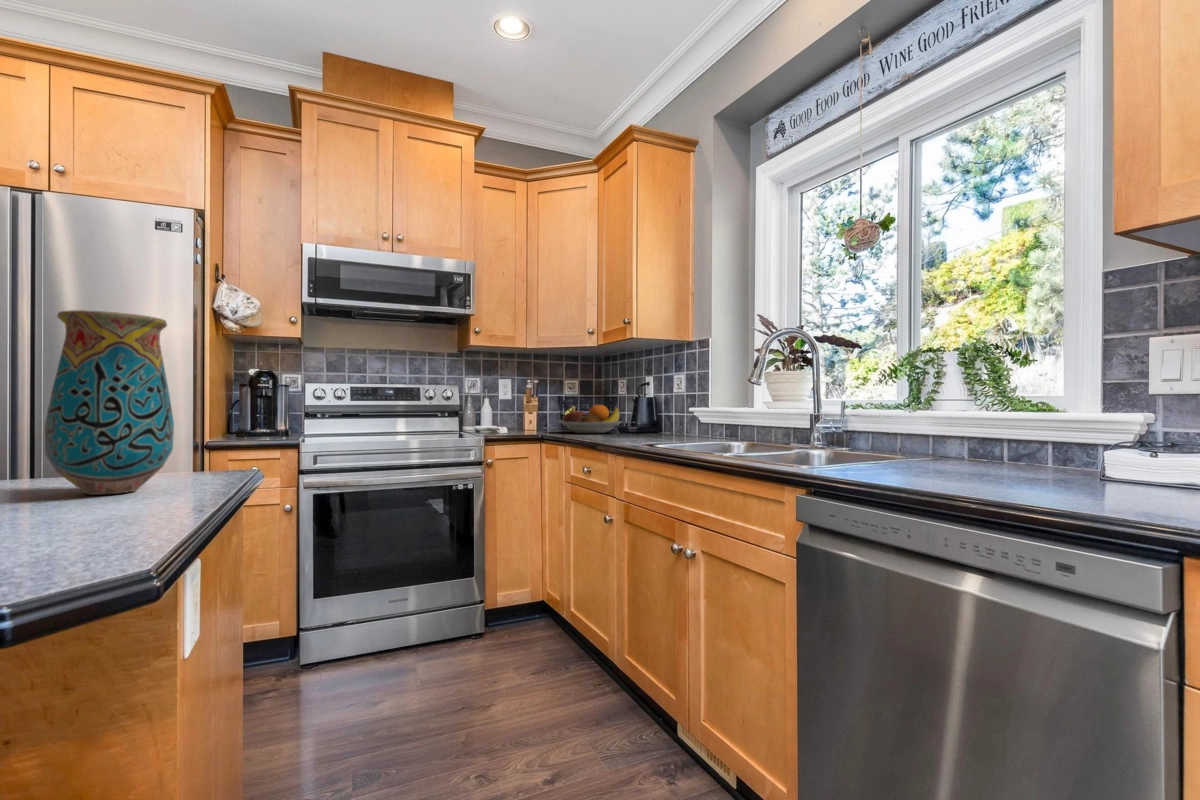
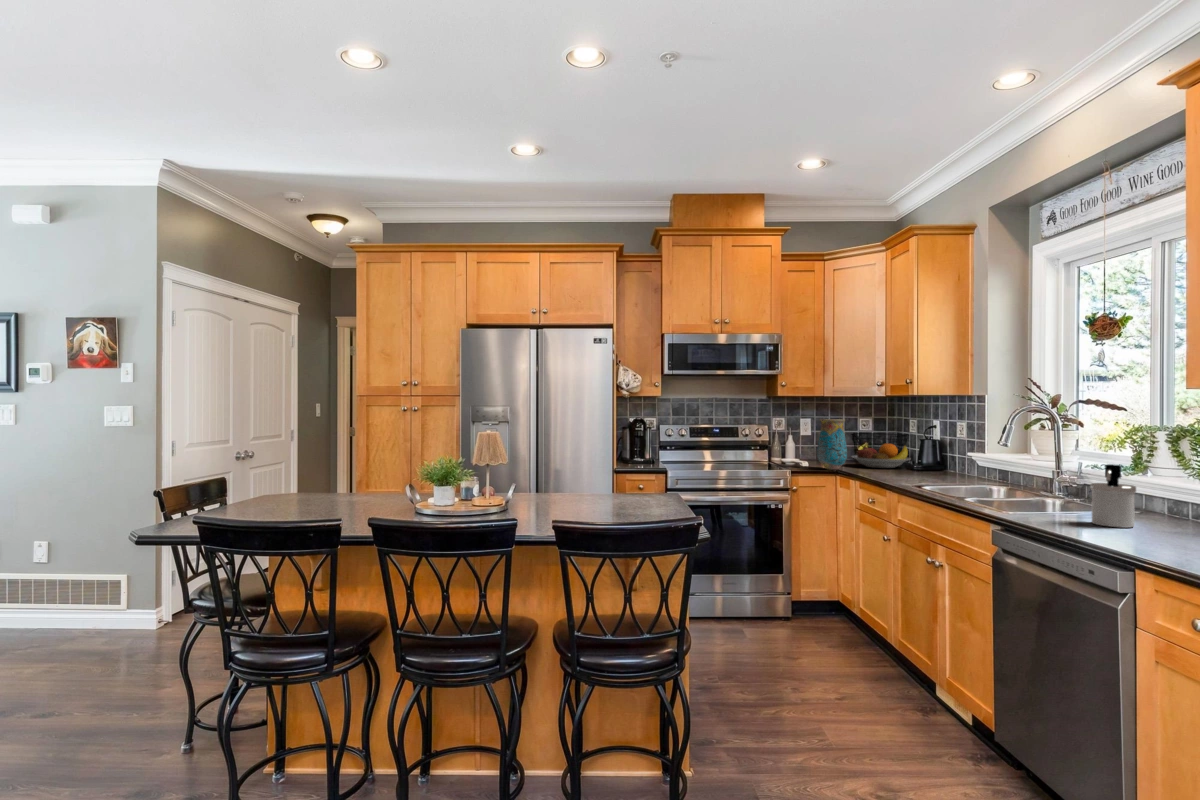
vase: present [45,310,174,494] -> present [817,419,847,470]
soap dispenser: none [922,382,988,477] -> present [1090,464,1136,528]

